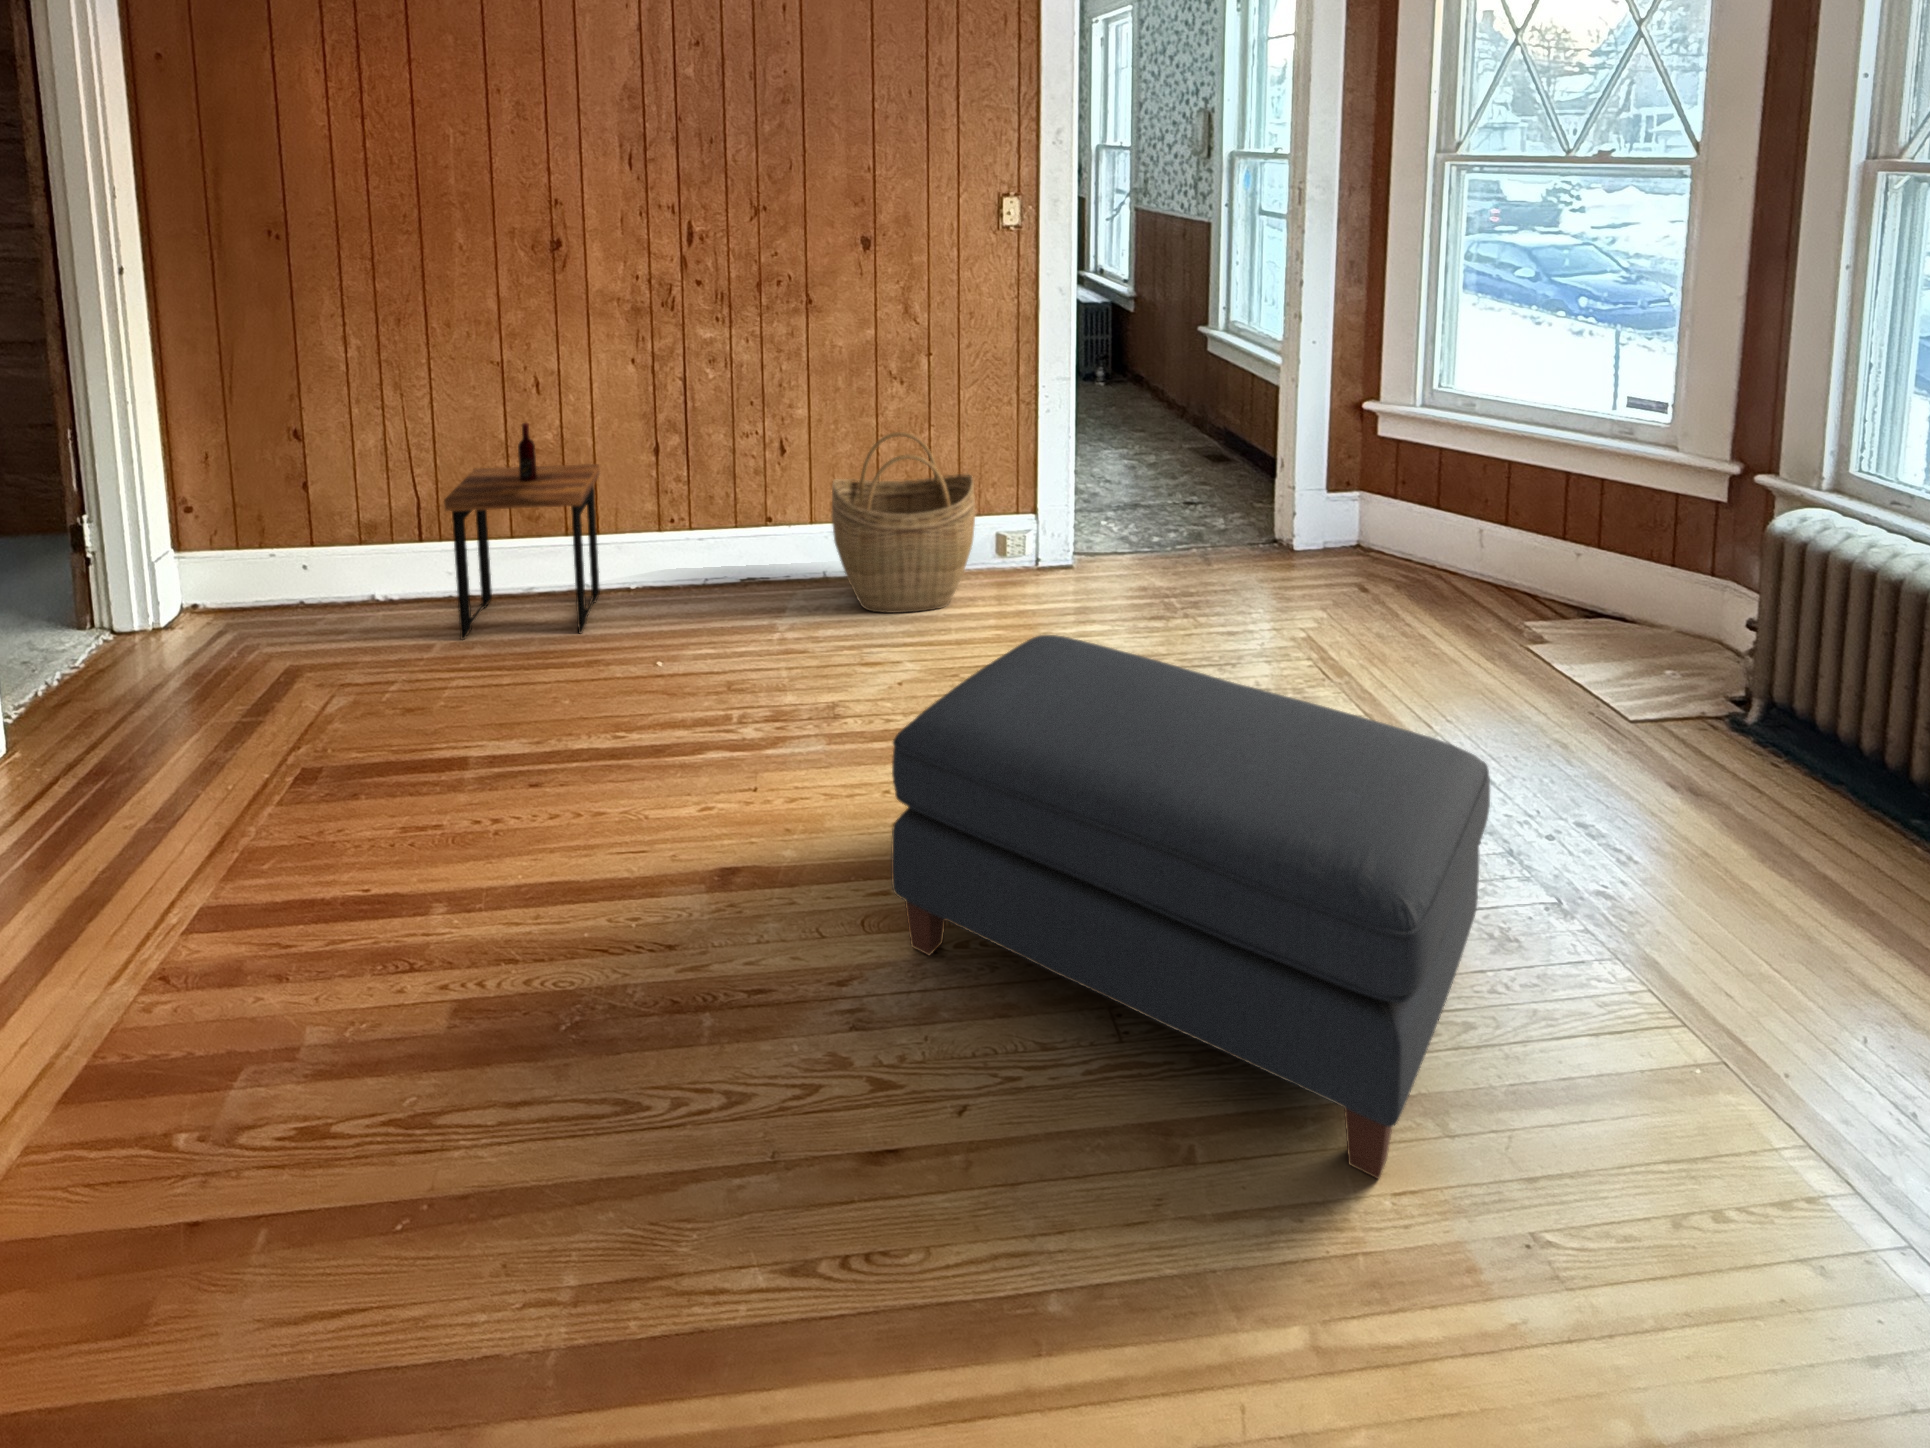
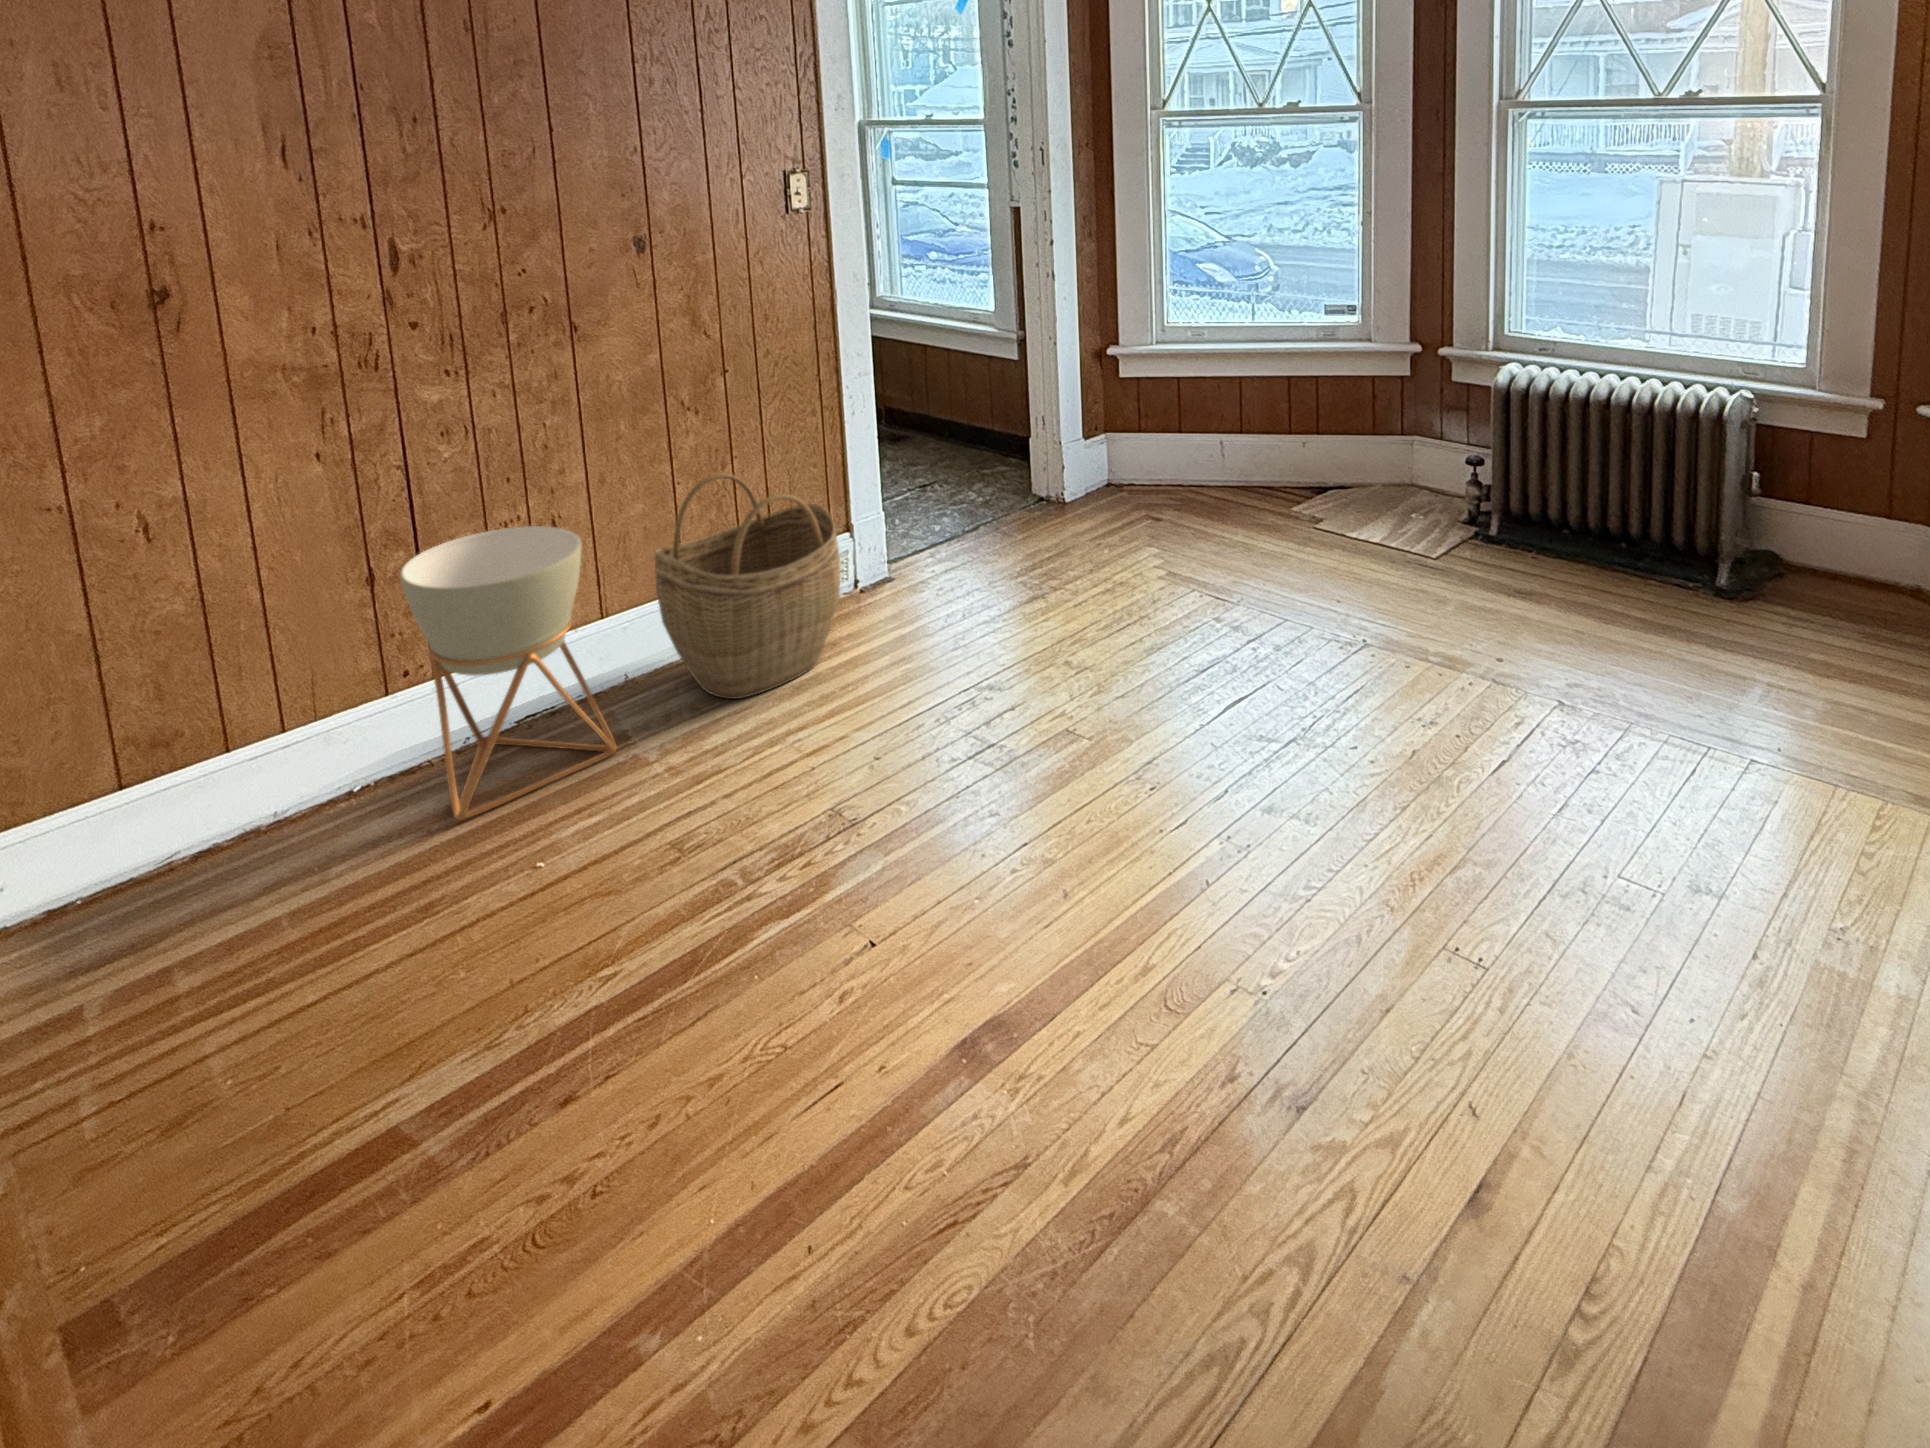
side table: present [444,423,600,640] -> none [37,594,354,985]
planter: none [650,434,771,622] -> present [400,526,618,821]
ottoman: present [891,635,1490,1179] -> none [1153,592,1712,983]

